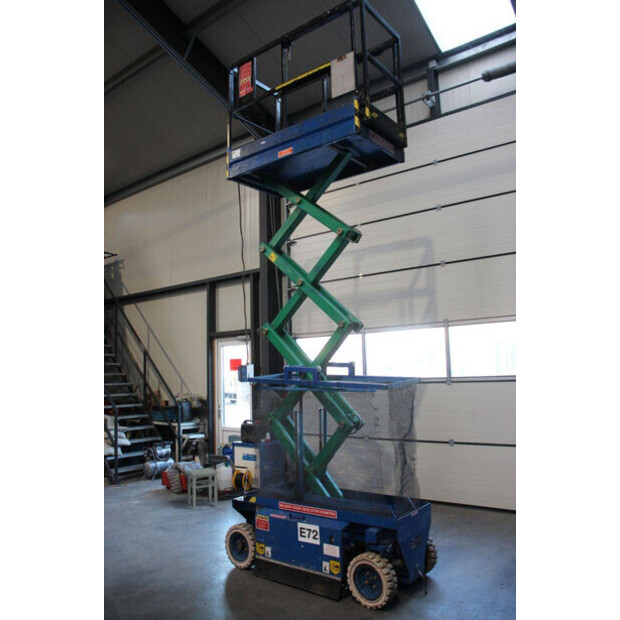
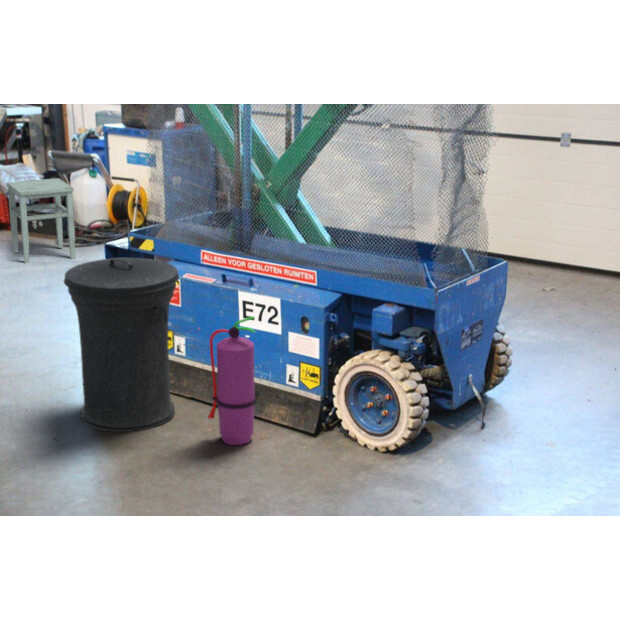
trash can: none [213,506,269,603] -> present [64,258,179,432]
fire extinguisher: none [284,536,307,609] -> present [208,317,256,445]

